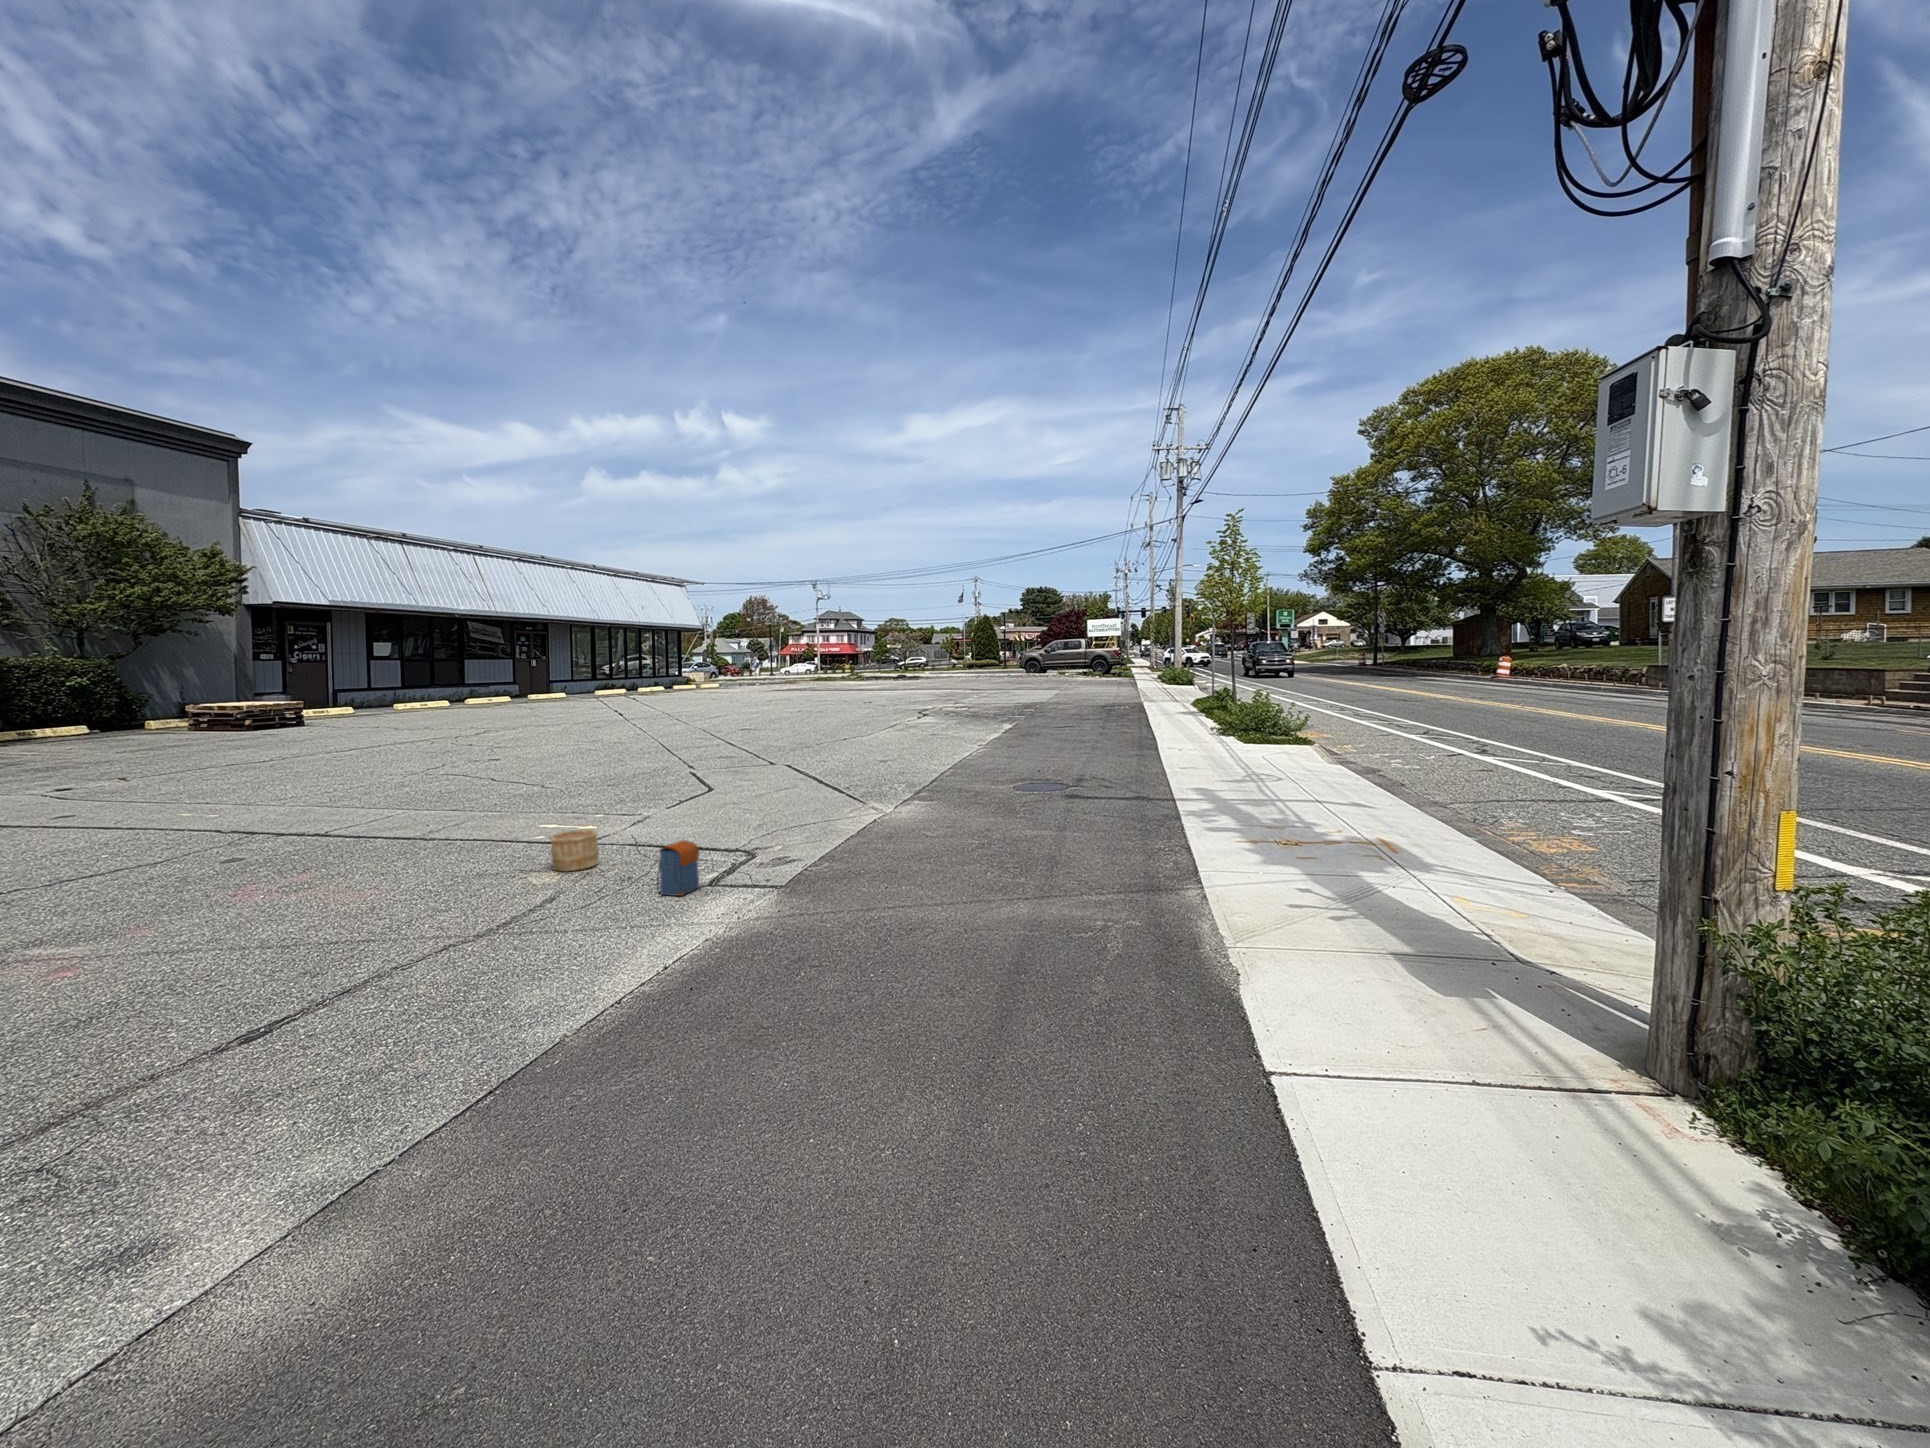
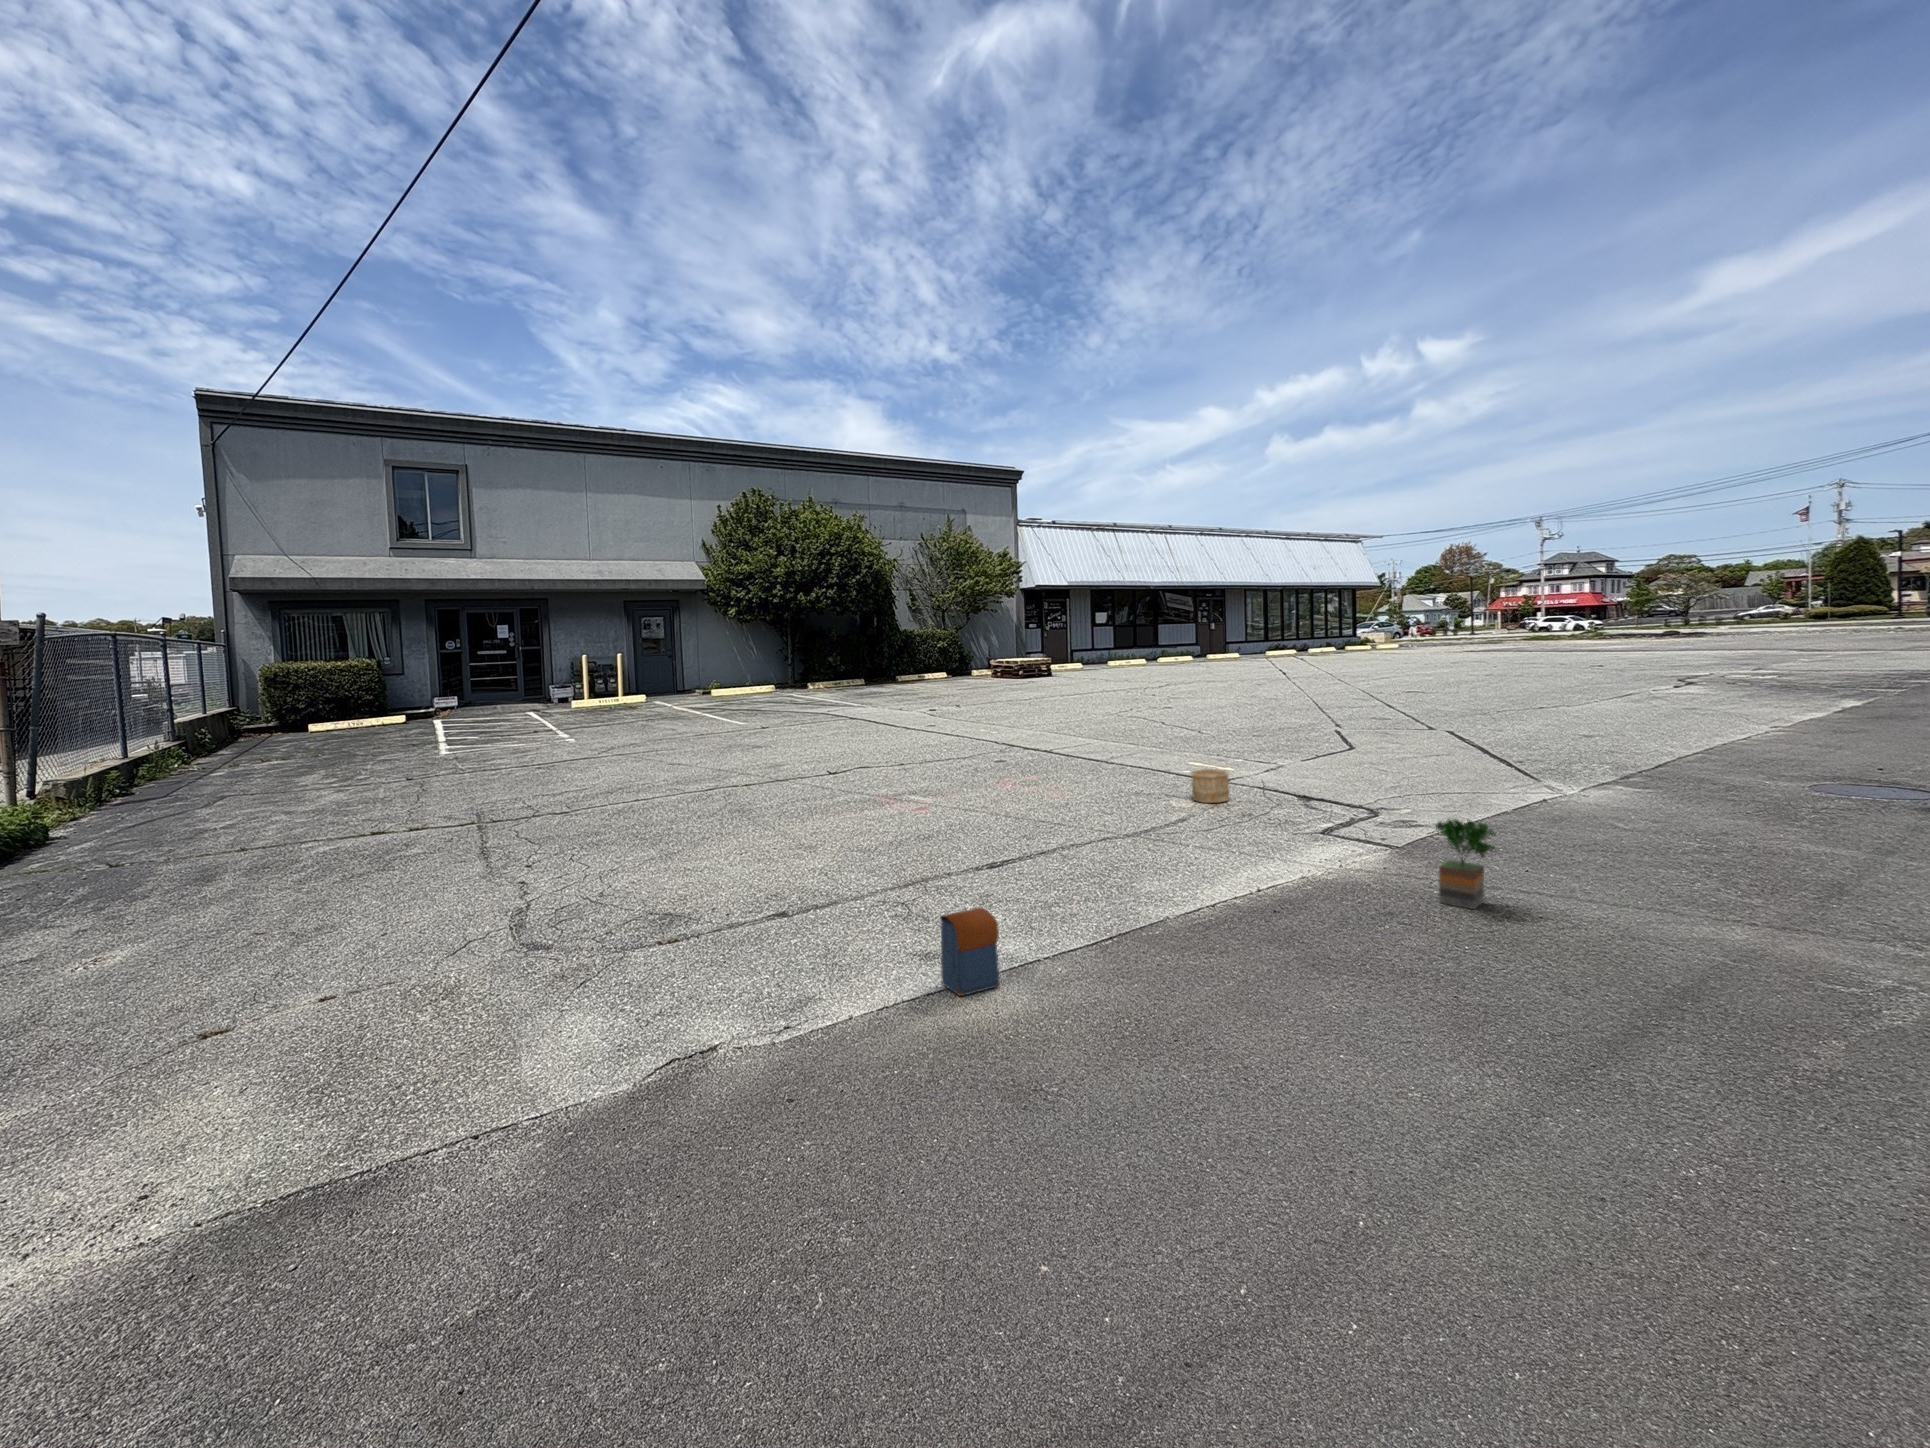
backpack: present [657,841,699,896] -> present [940,908,1000,996]
potted tree: none [832,853,888,940] -> present [1435,819,1495,909]

